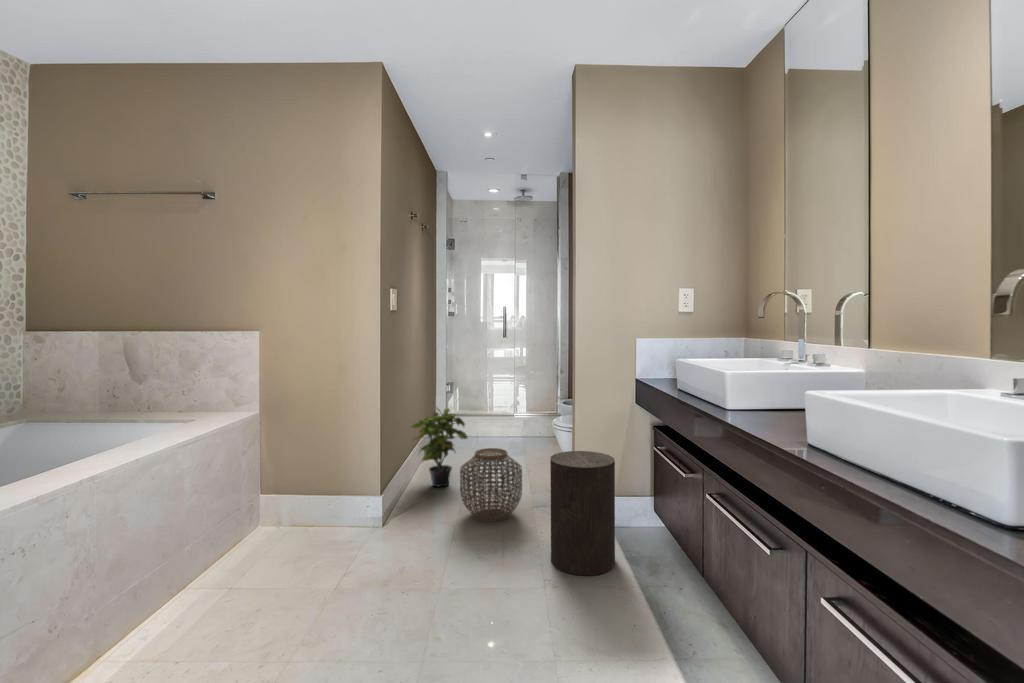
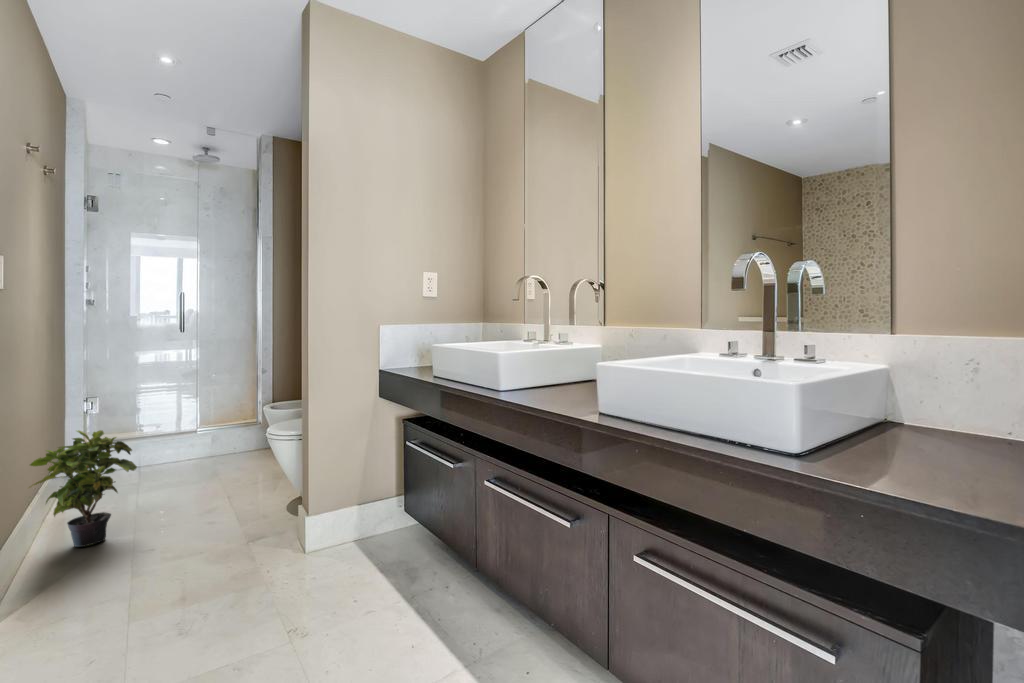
woven basket: present [460,448,522,522] -> none [134,474,236,578]
stool: present [550,451,615,575] -> none [287,457,372,610]

